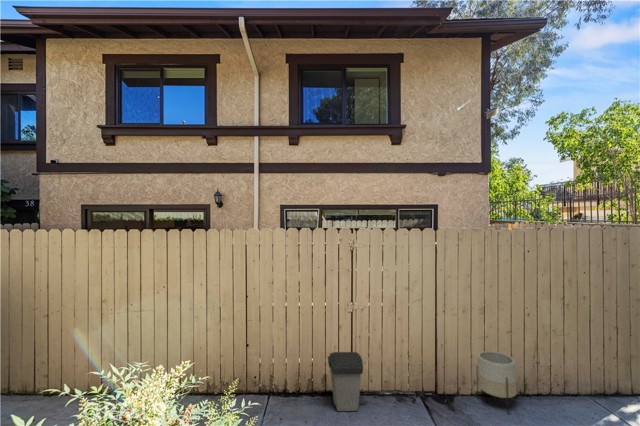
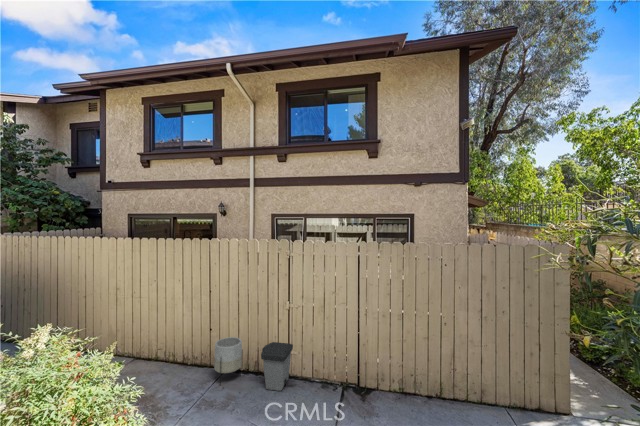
planter: present [477,351,516,413] -> present [214,337,243,384]

